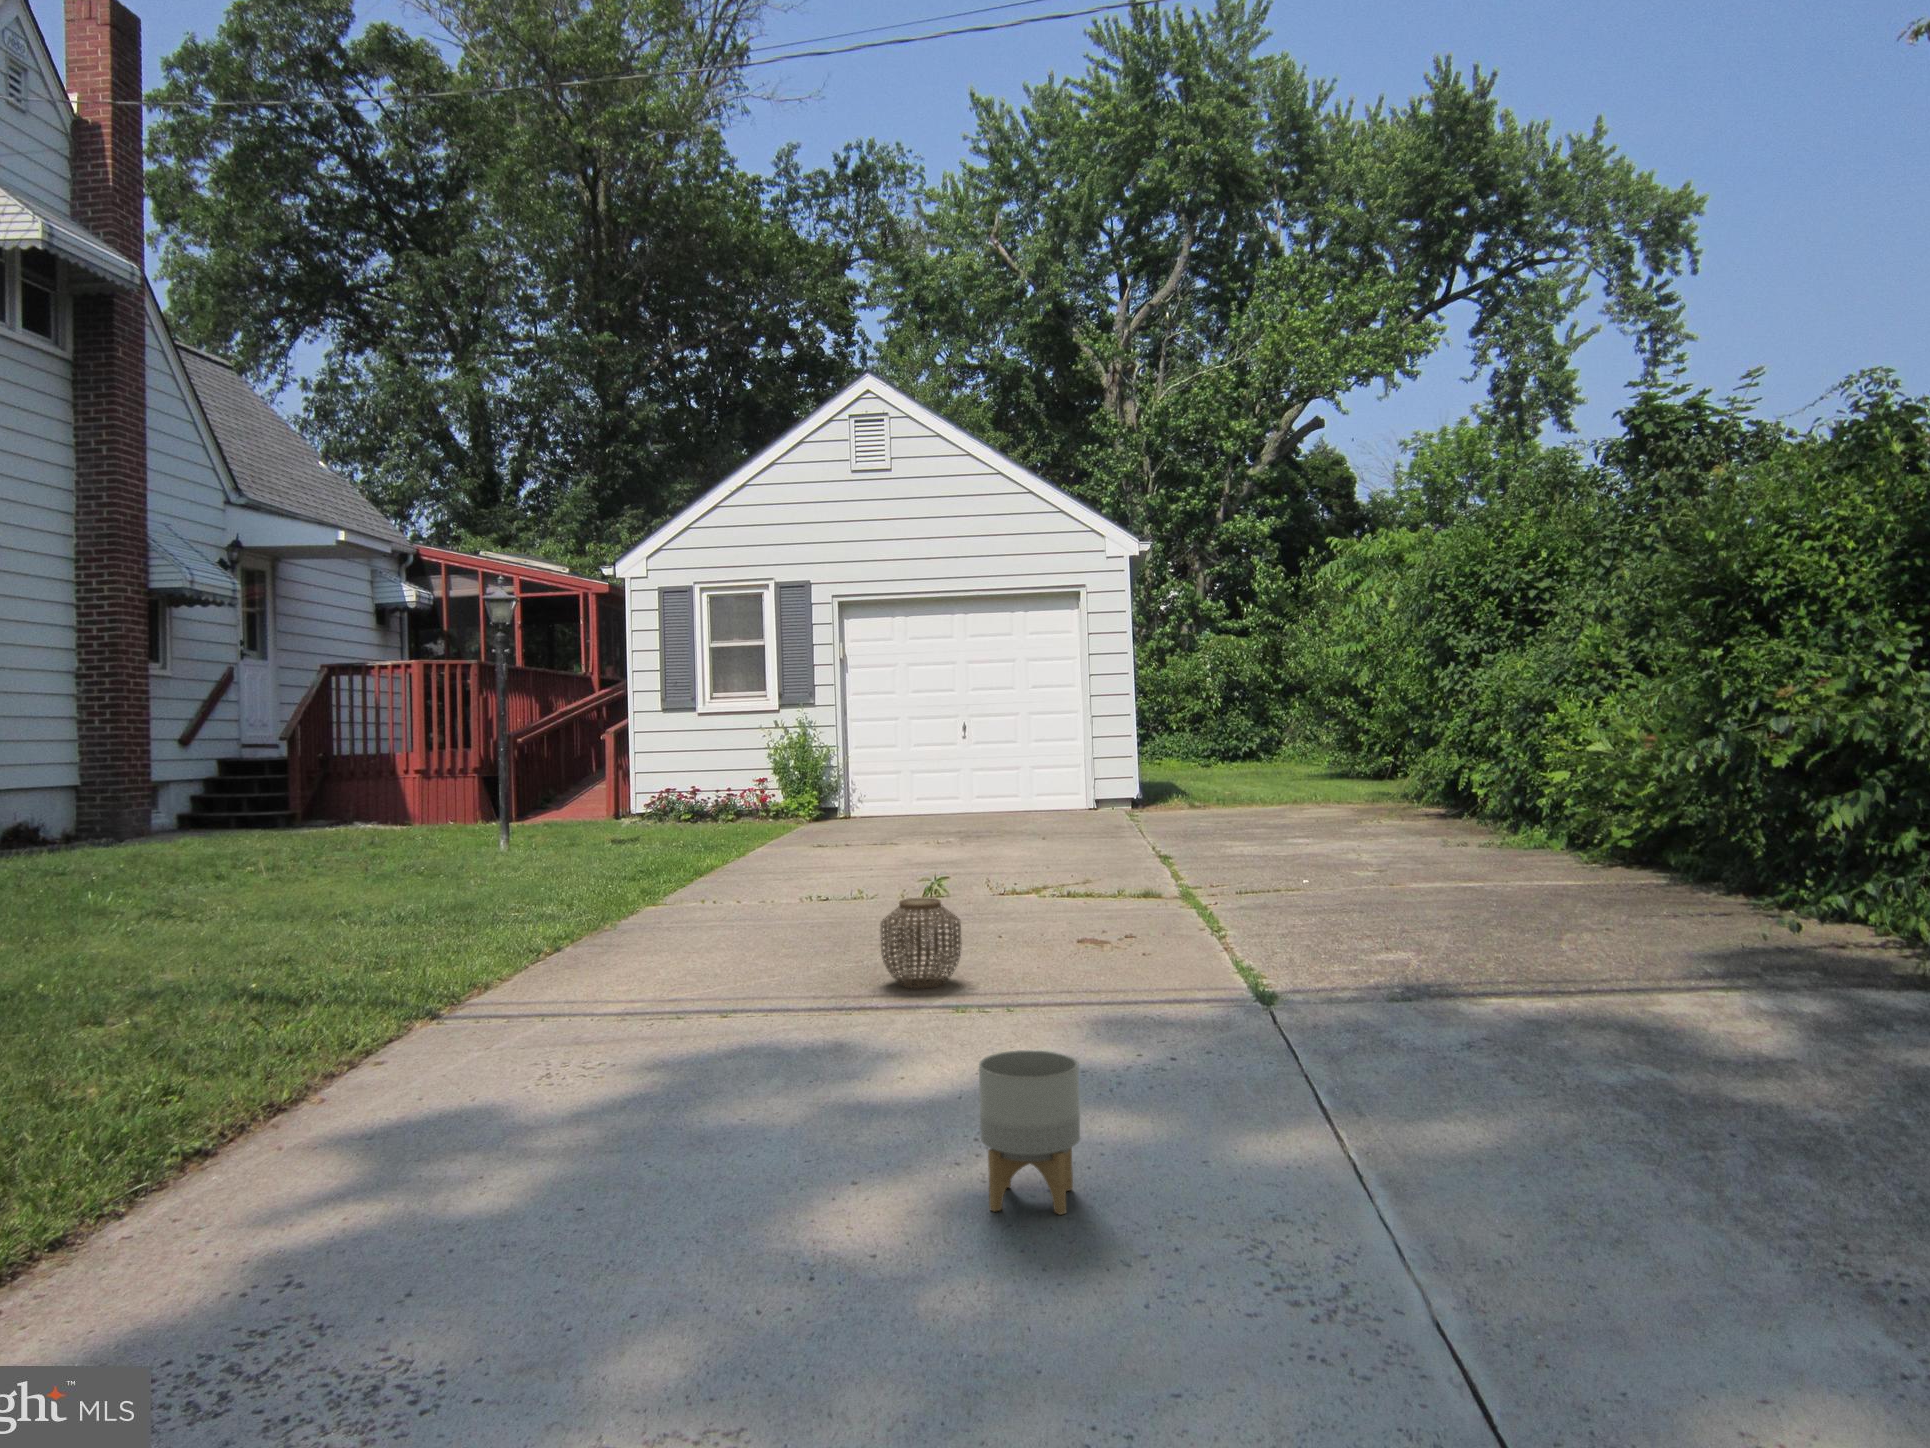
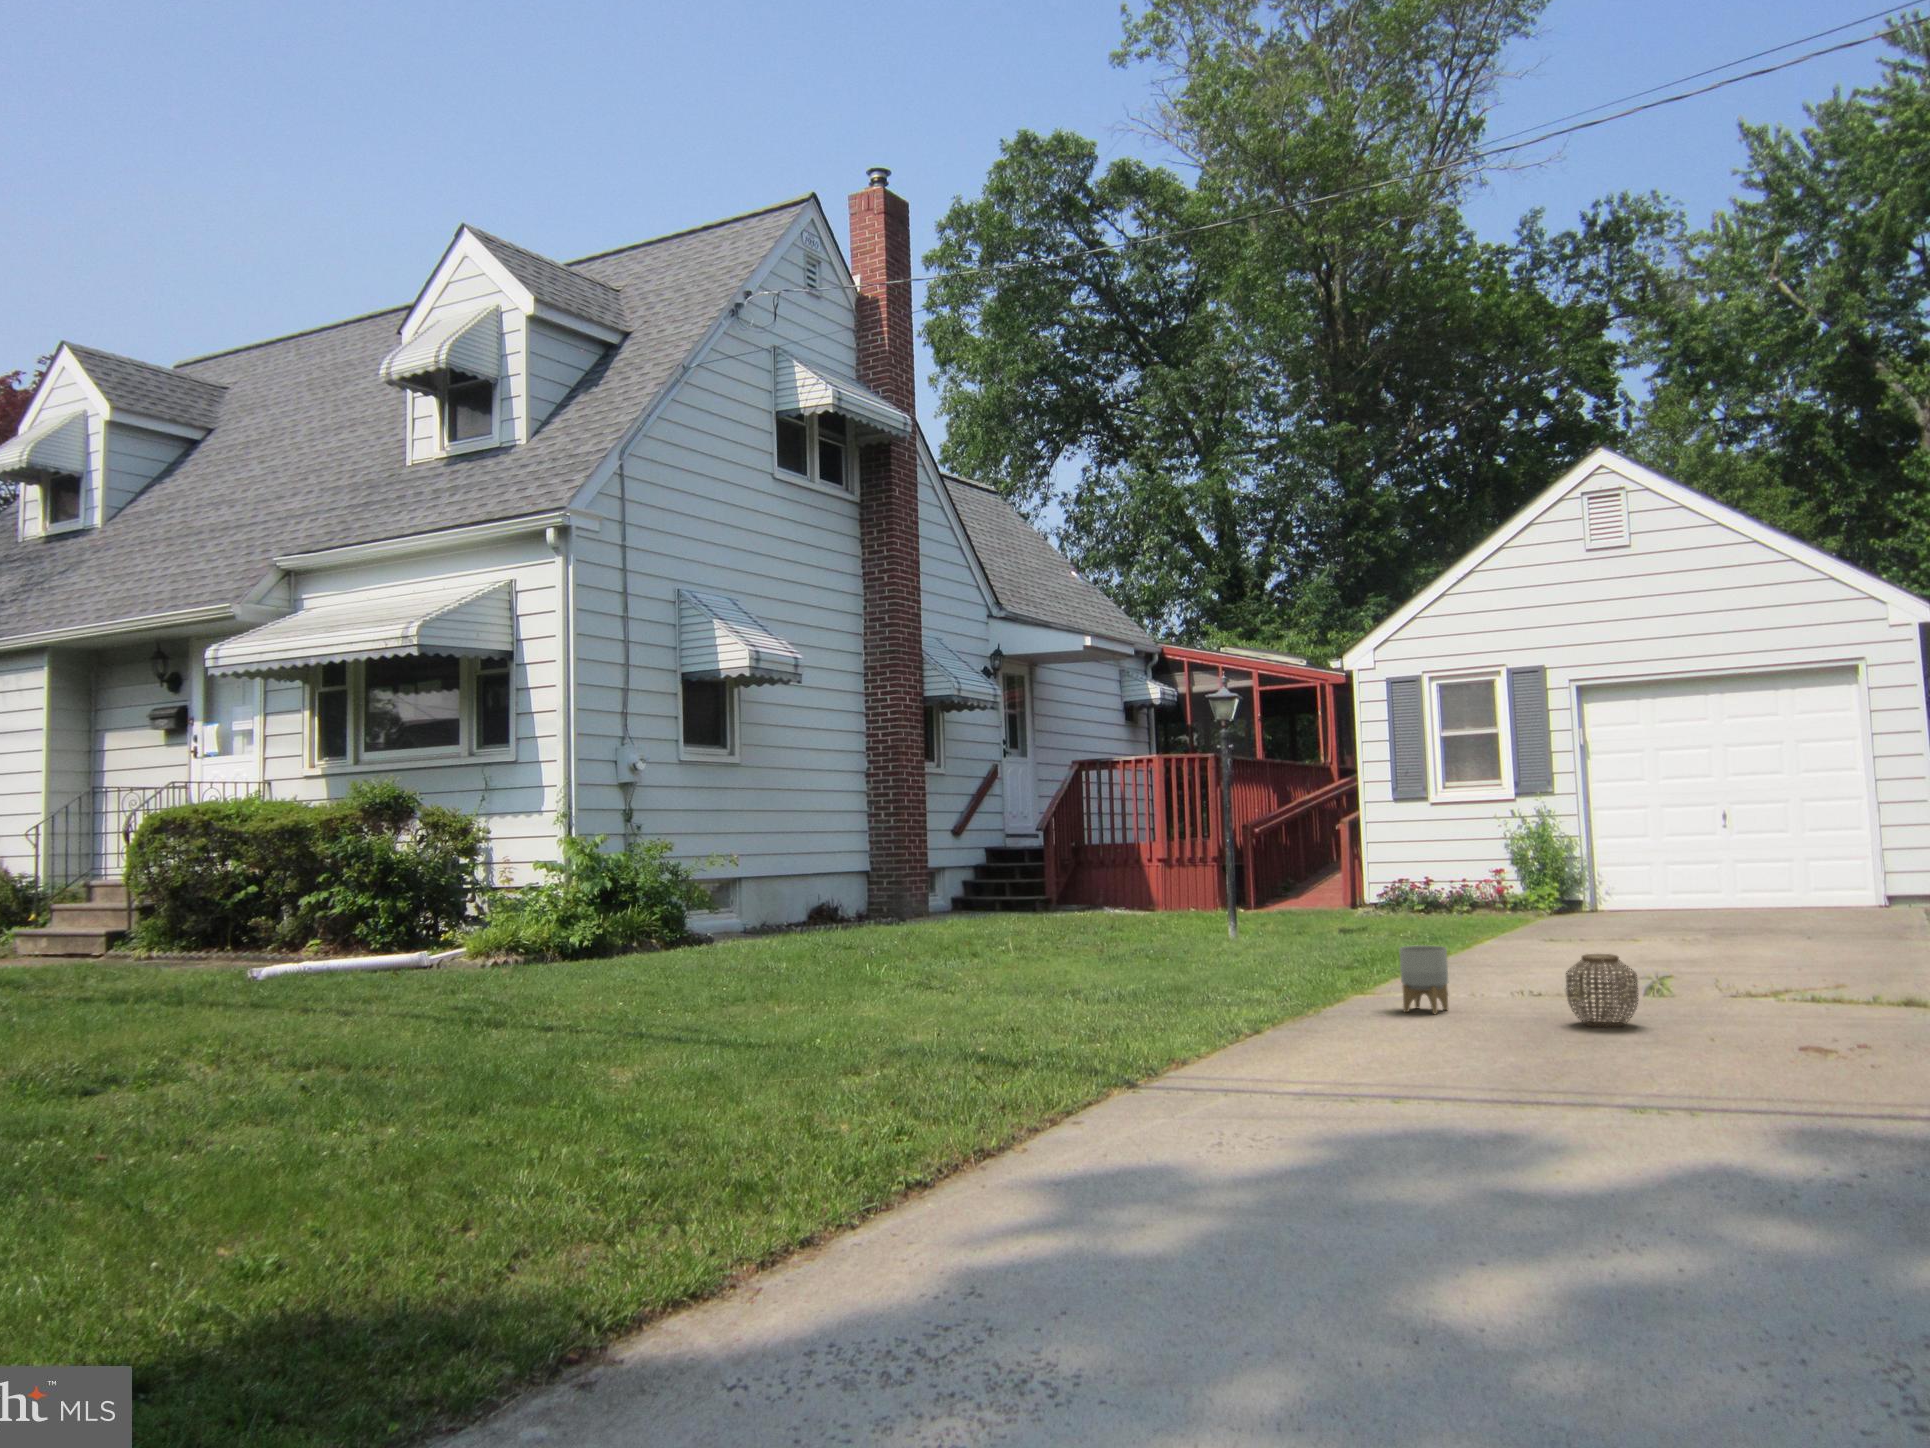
planter: present [979,1050,1080,1215] -> present [1399,945,1448,1014]

